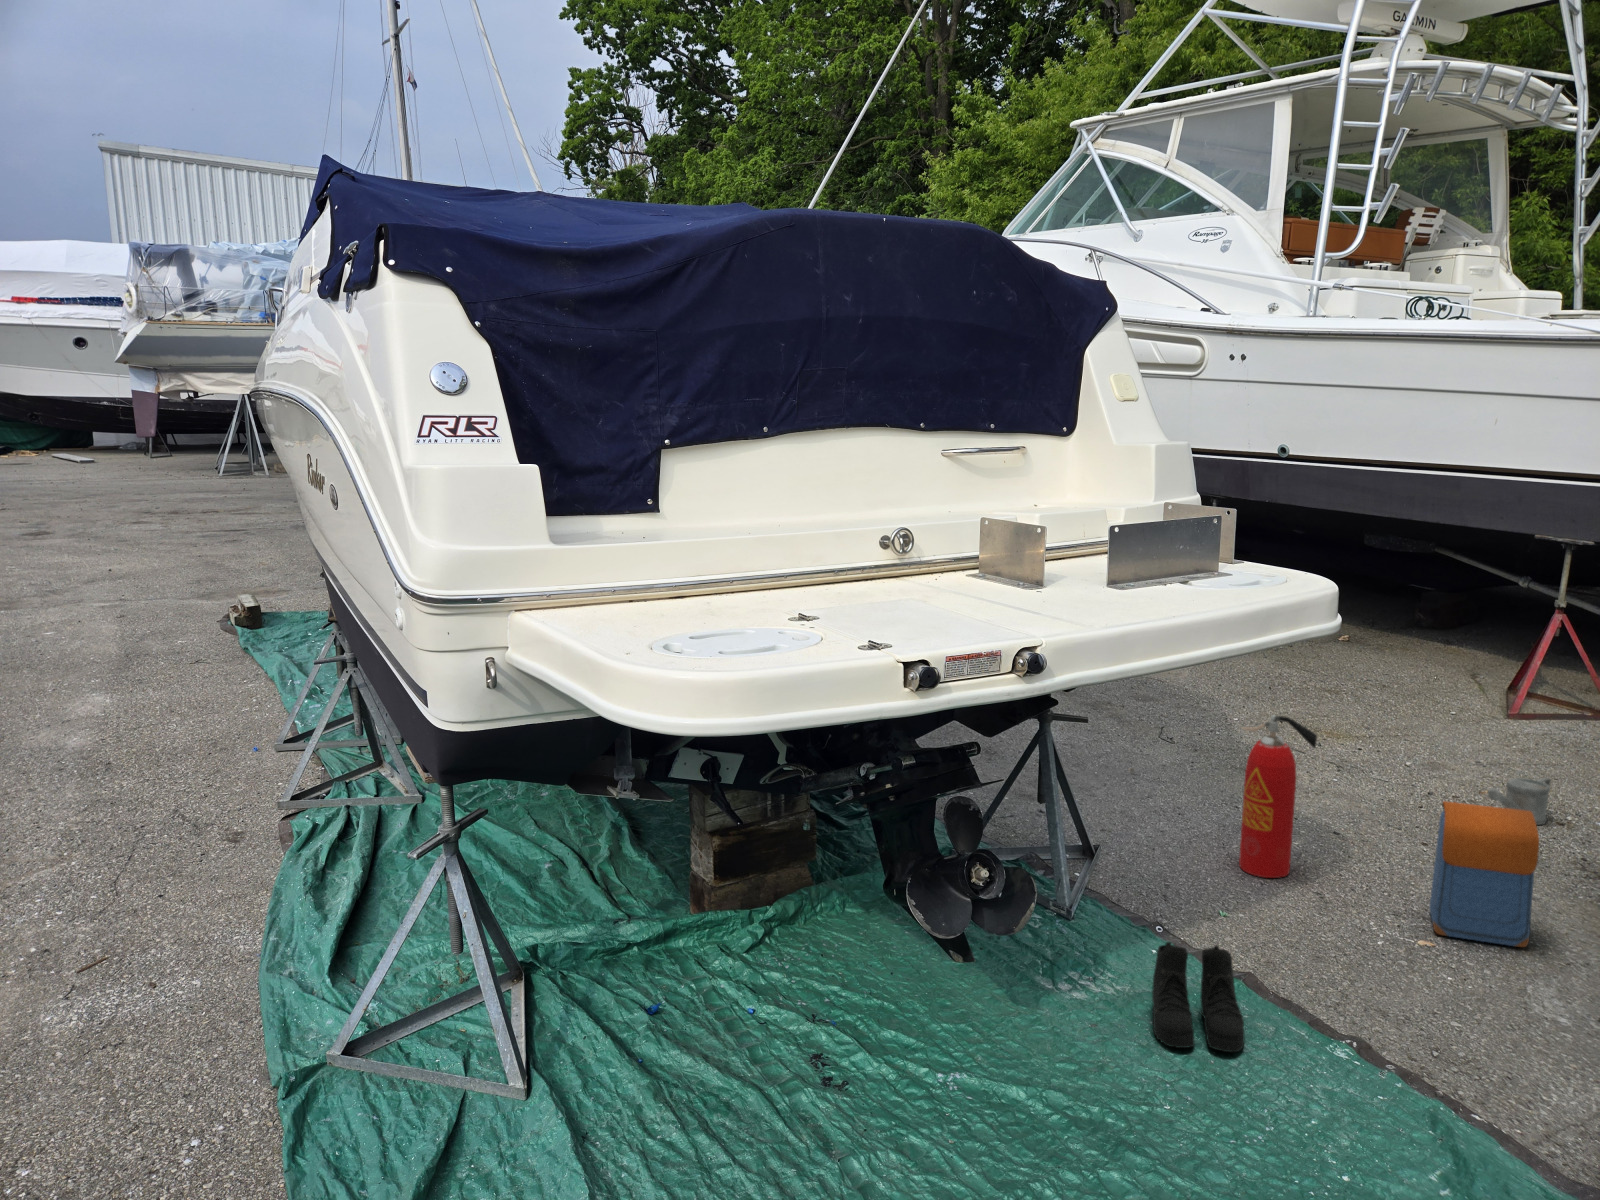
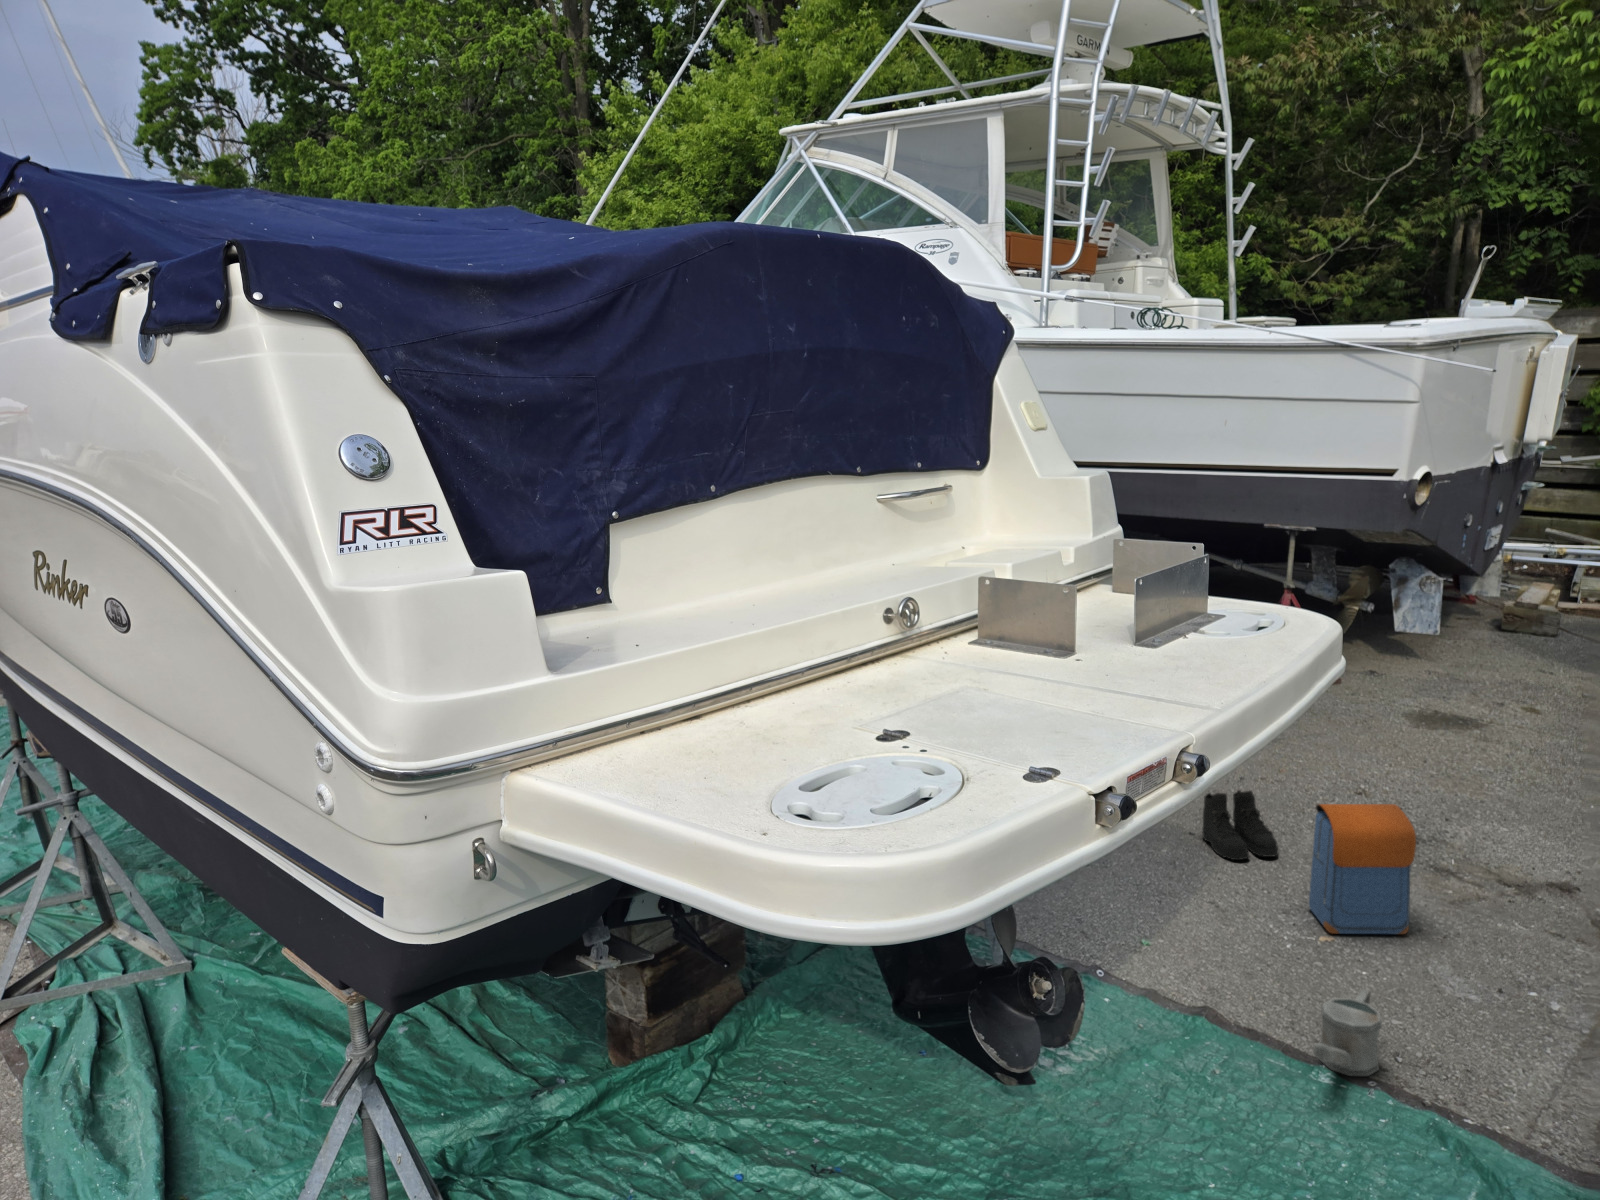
fire extinguisher: present [1239,715,1317,878] -> none [1117,736,1191,897]
watering can: present [1488,777,1551,825] -> present [1313,989,1382,1076]
boots: present [1152,942,1244,1052] -> present [1202,790,1278,860]

